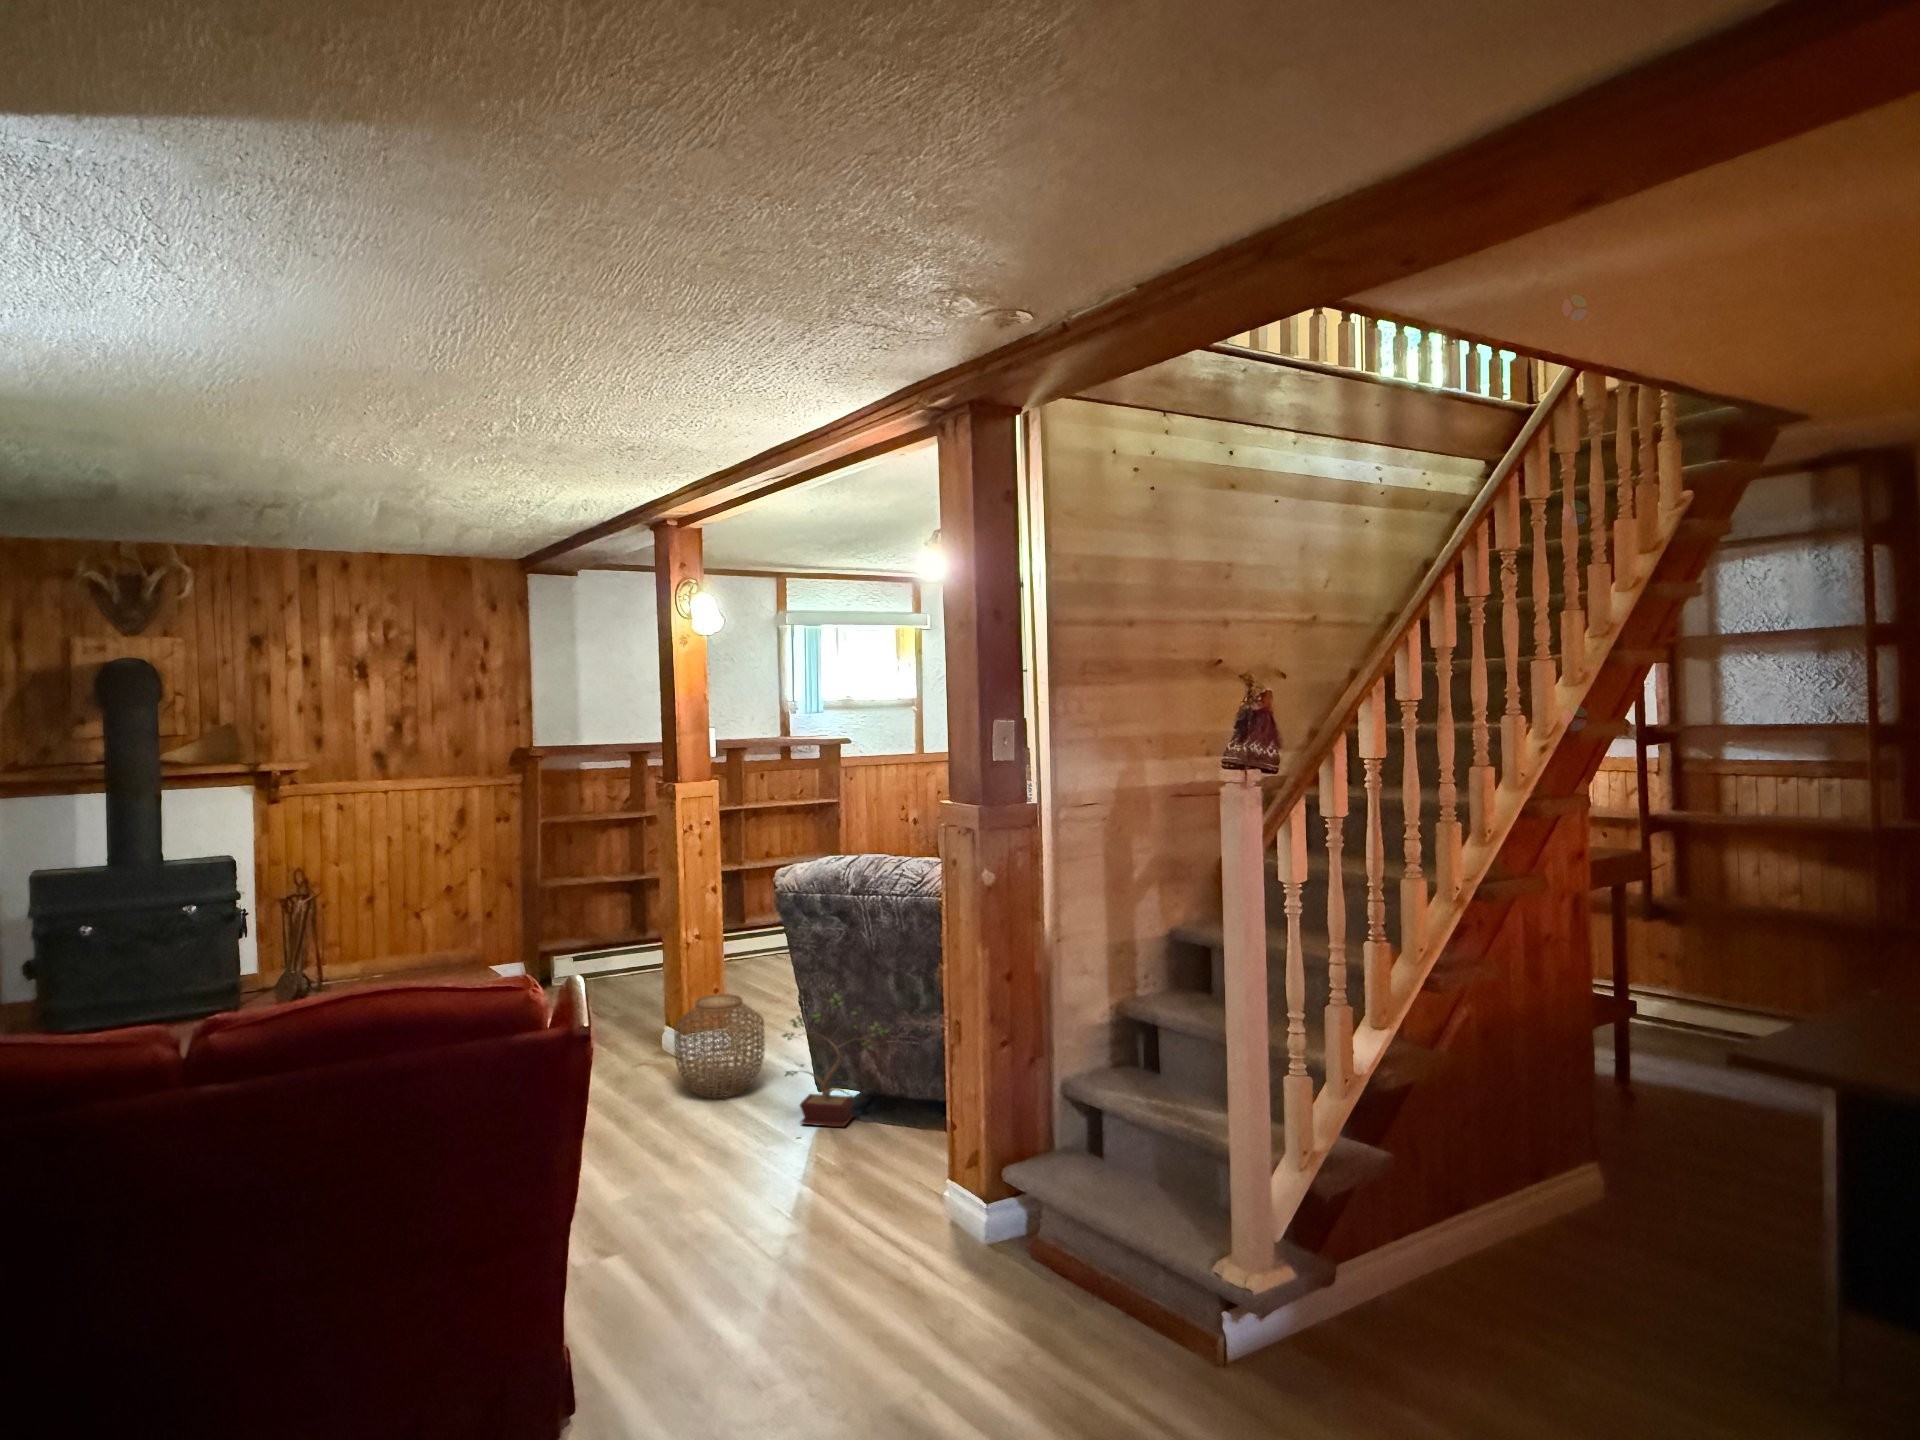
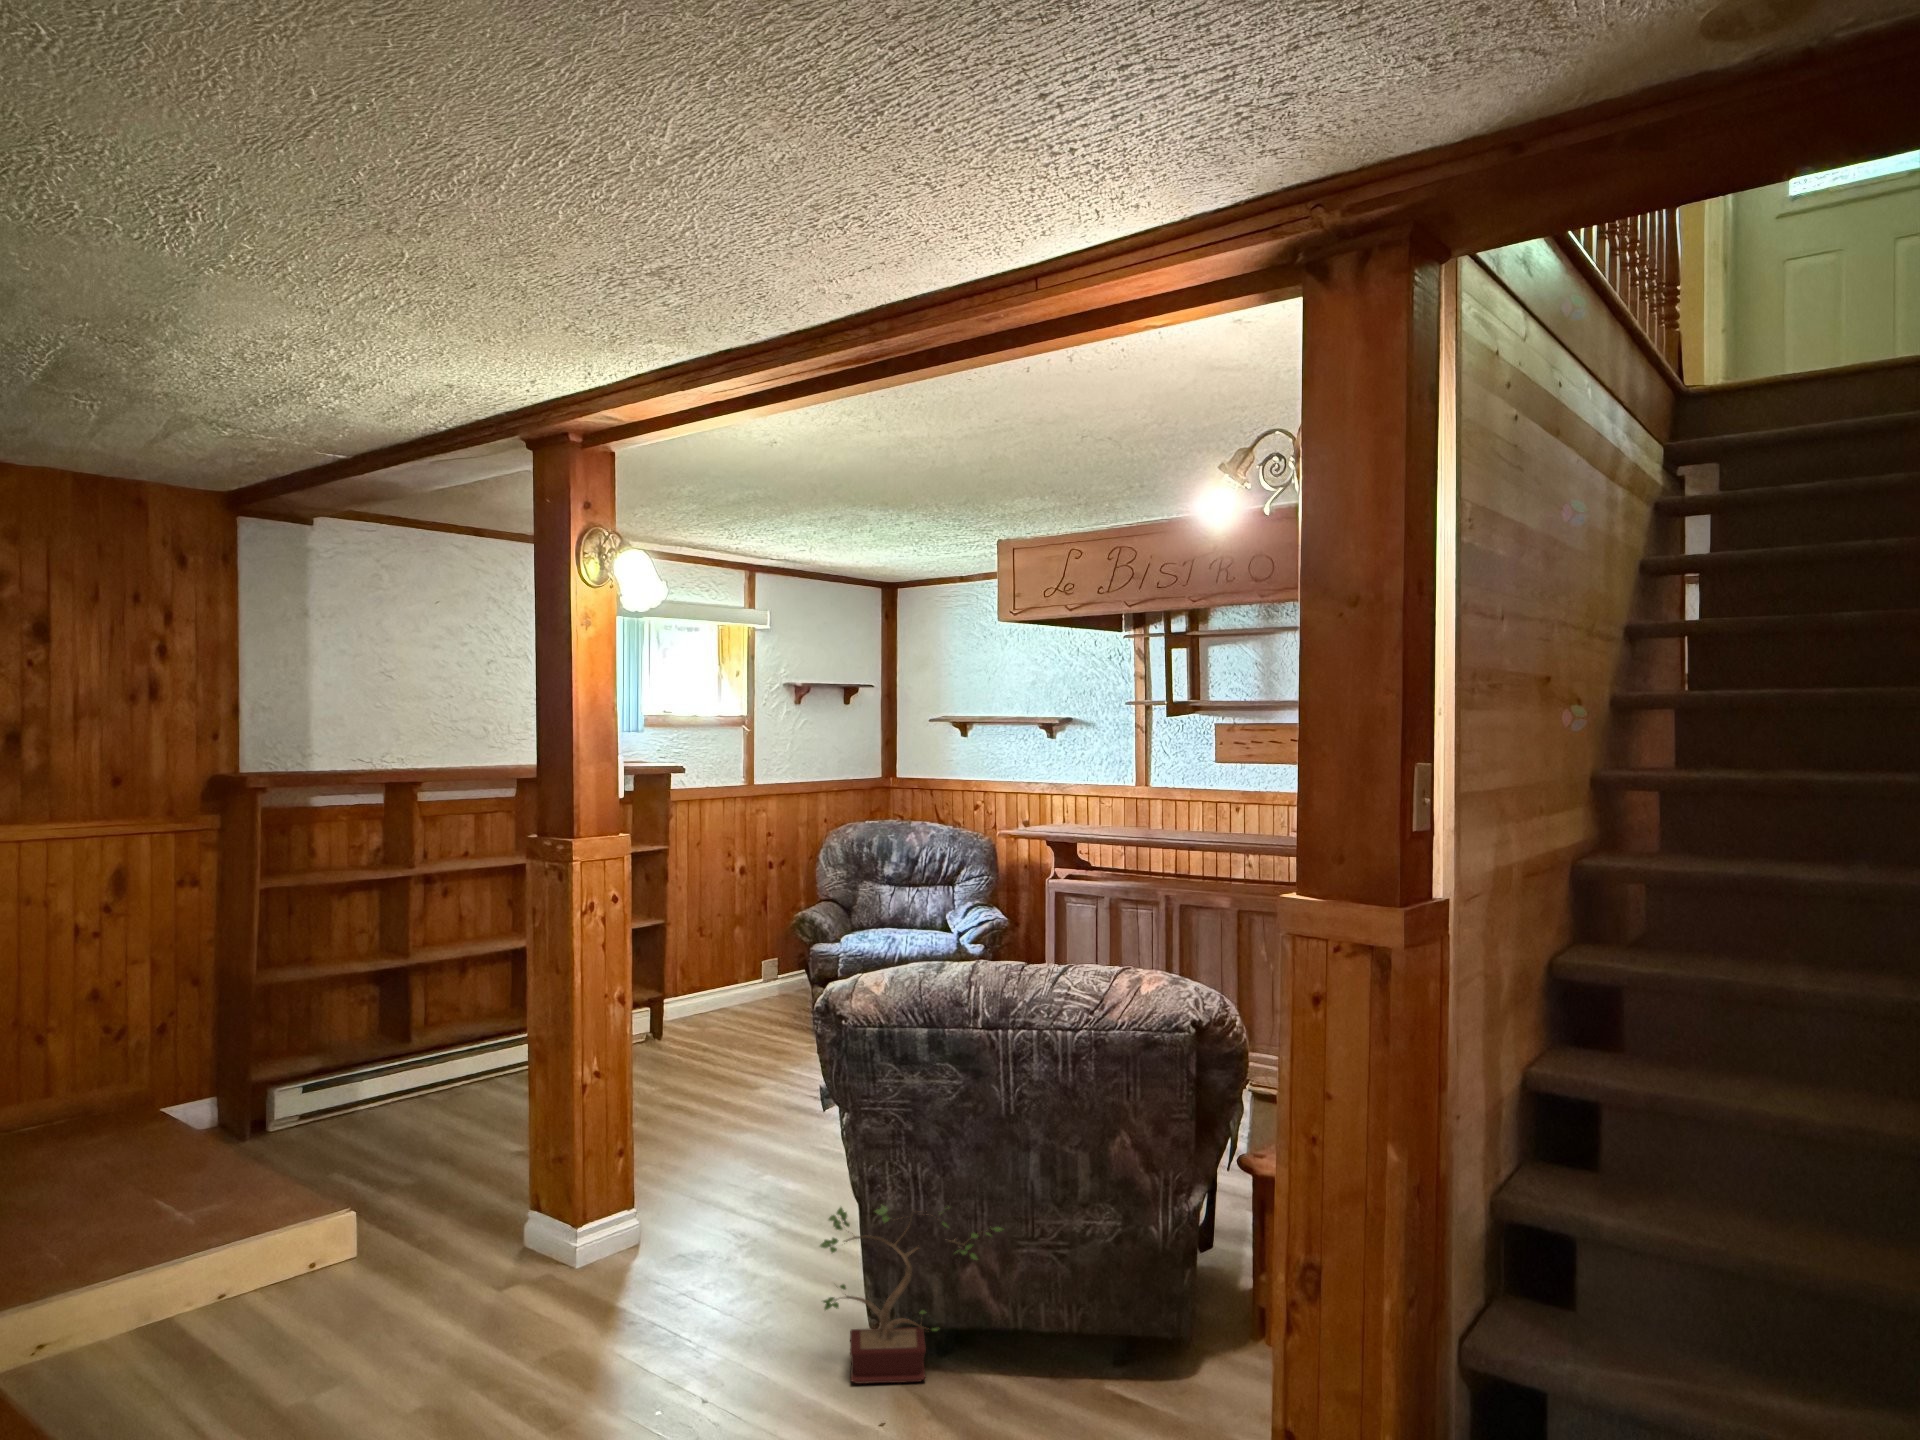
woven basket: present [674,994,765,1098] -> none [601,1169,742,1342]

